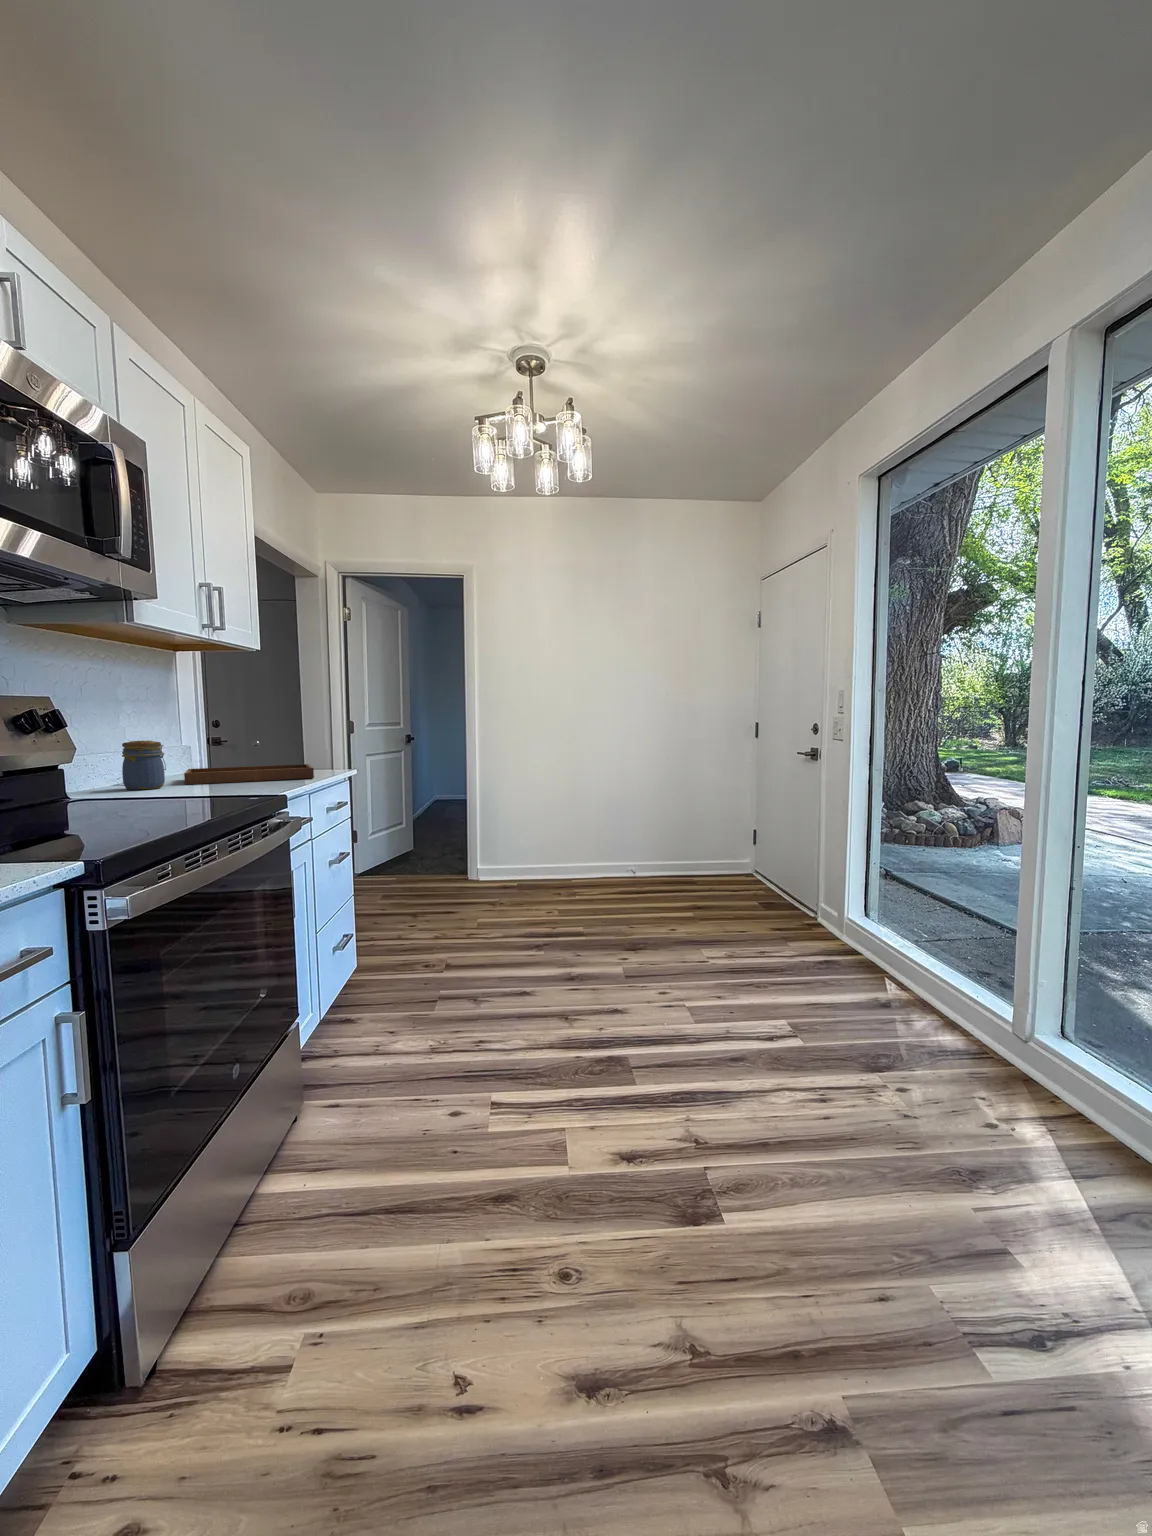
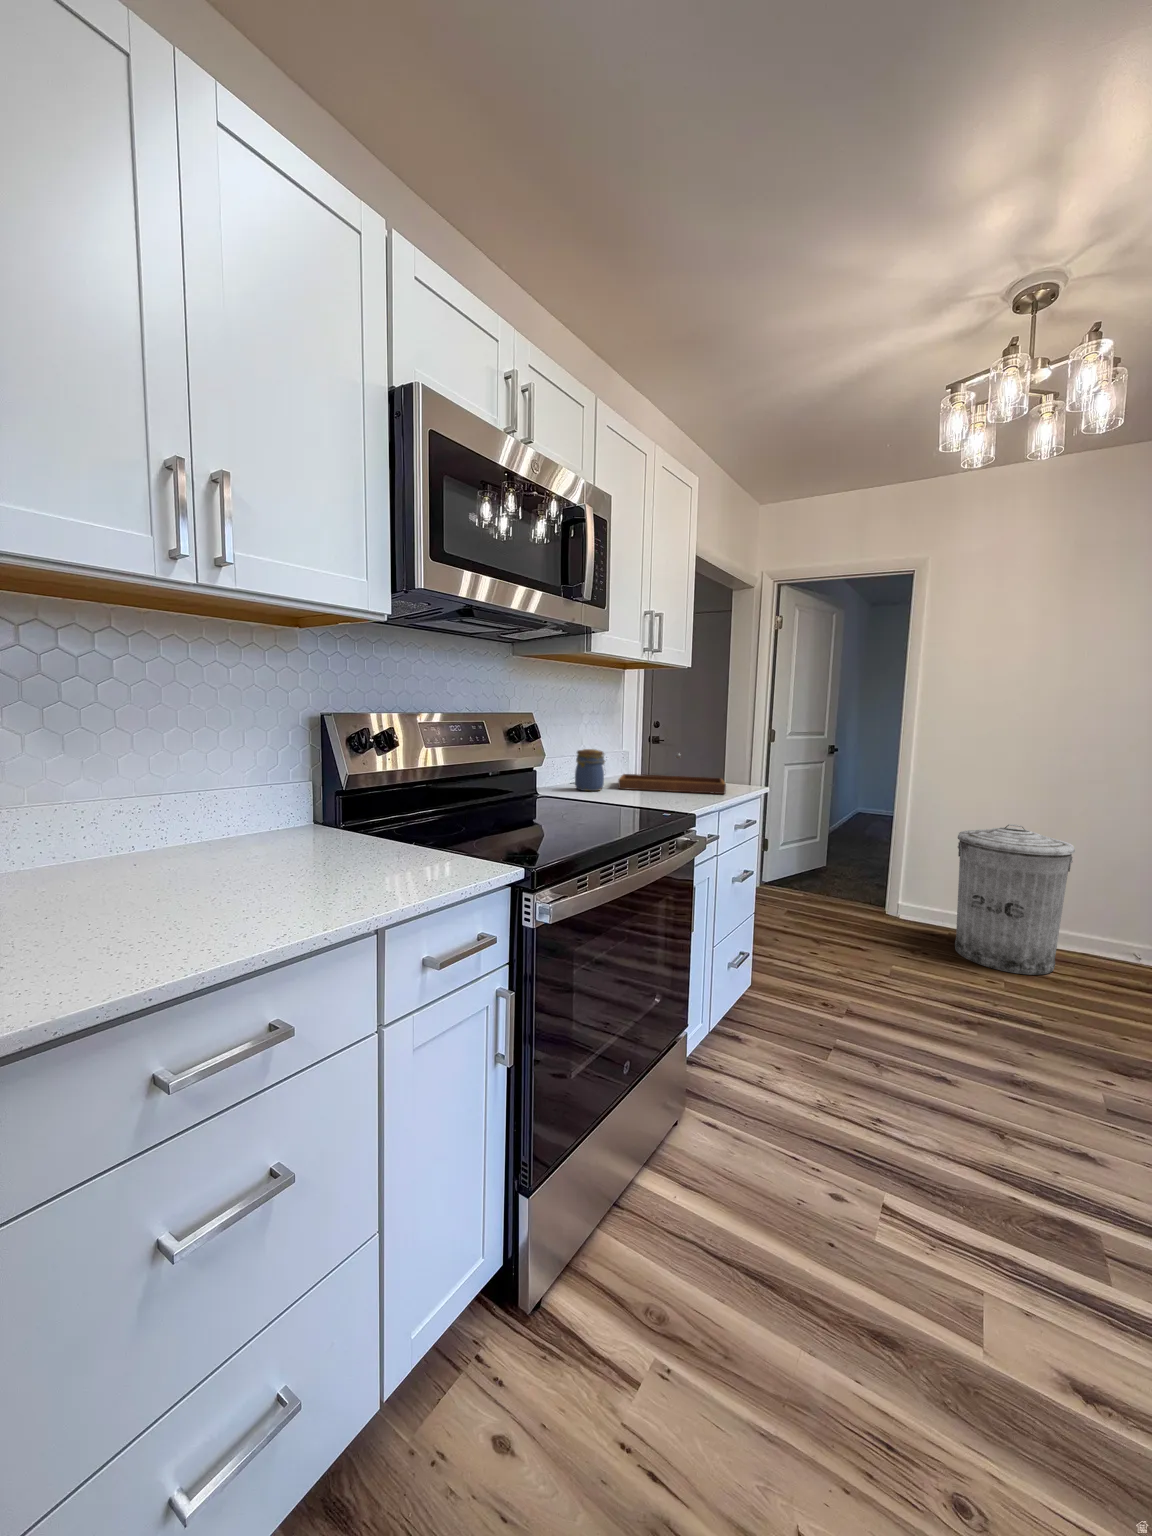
trash can: none [515,786,590,901] -> present [955,824,1075,975]

